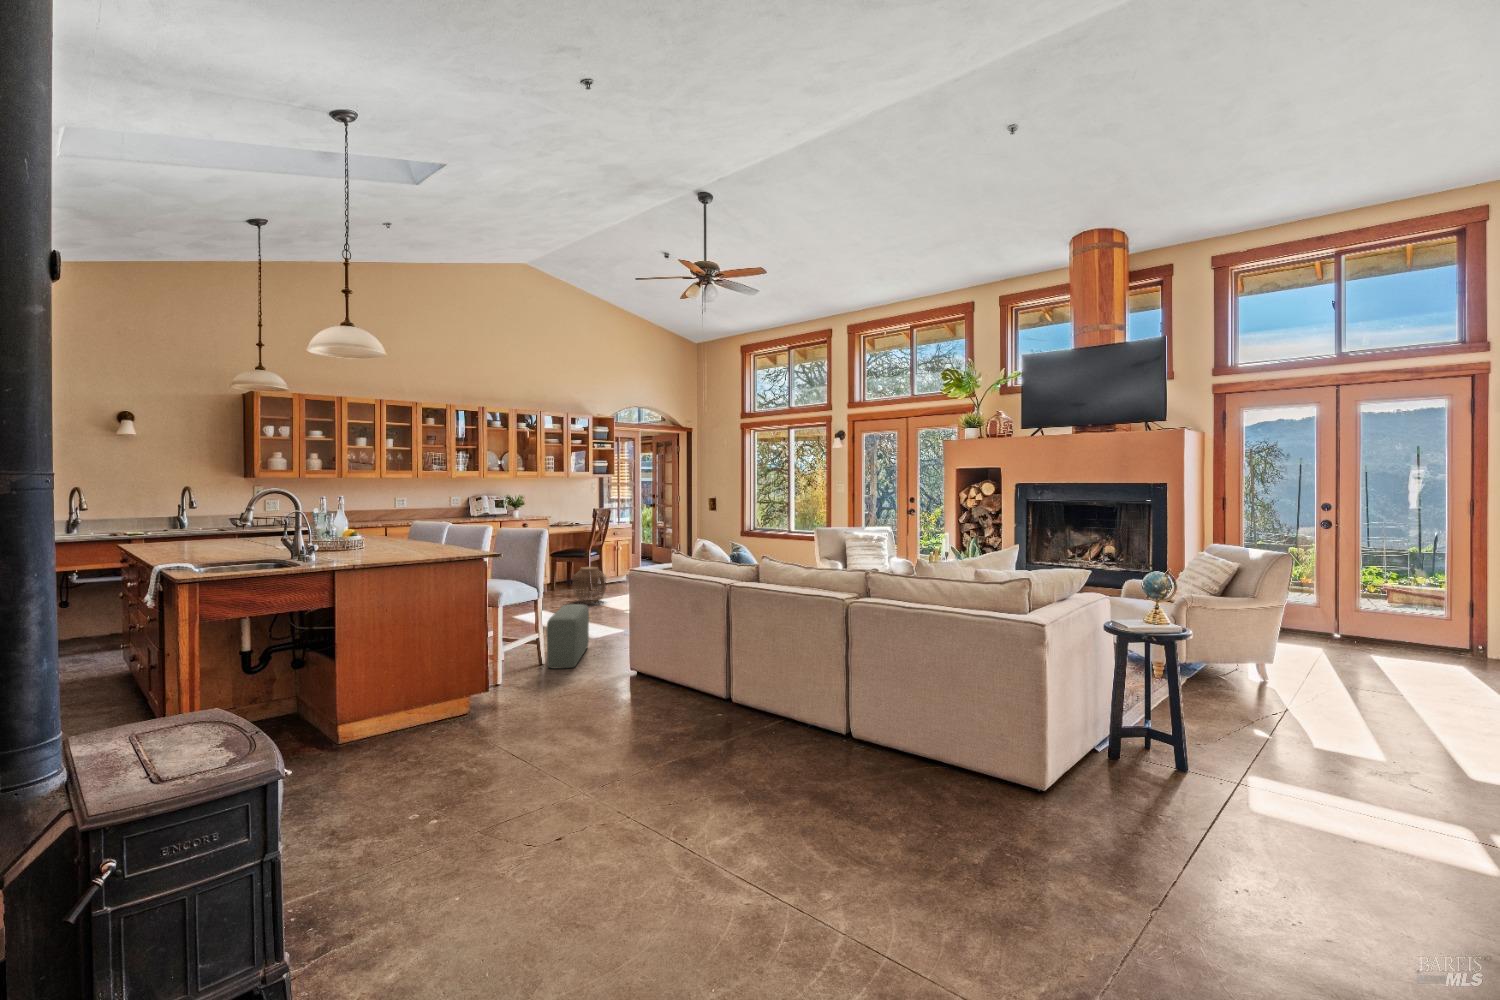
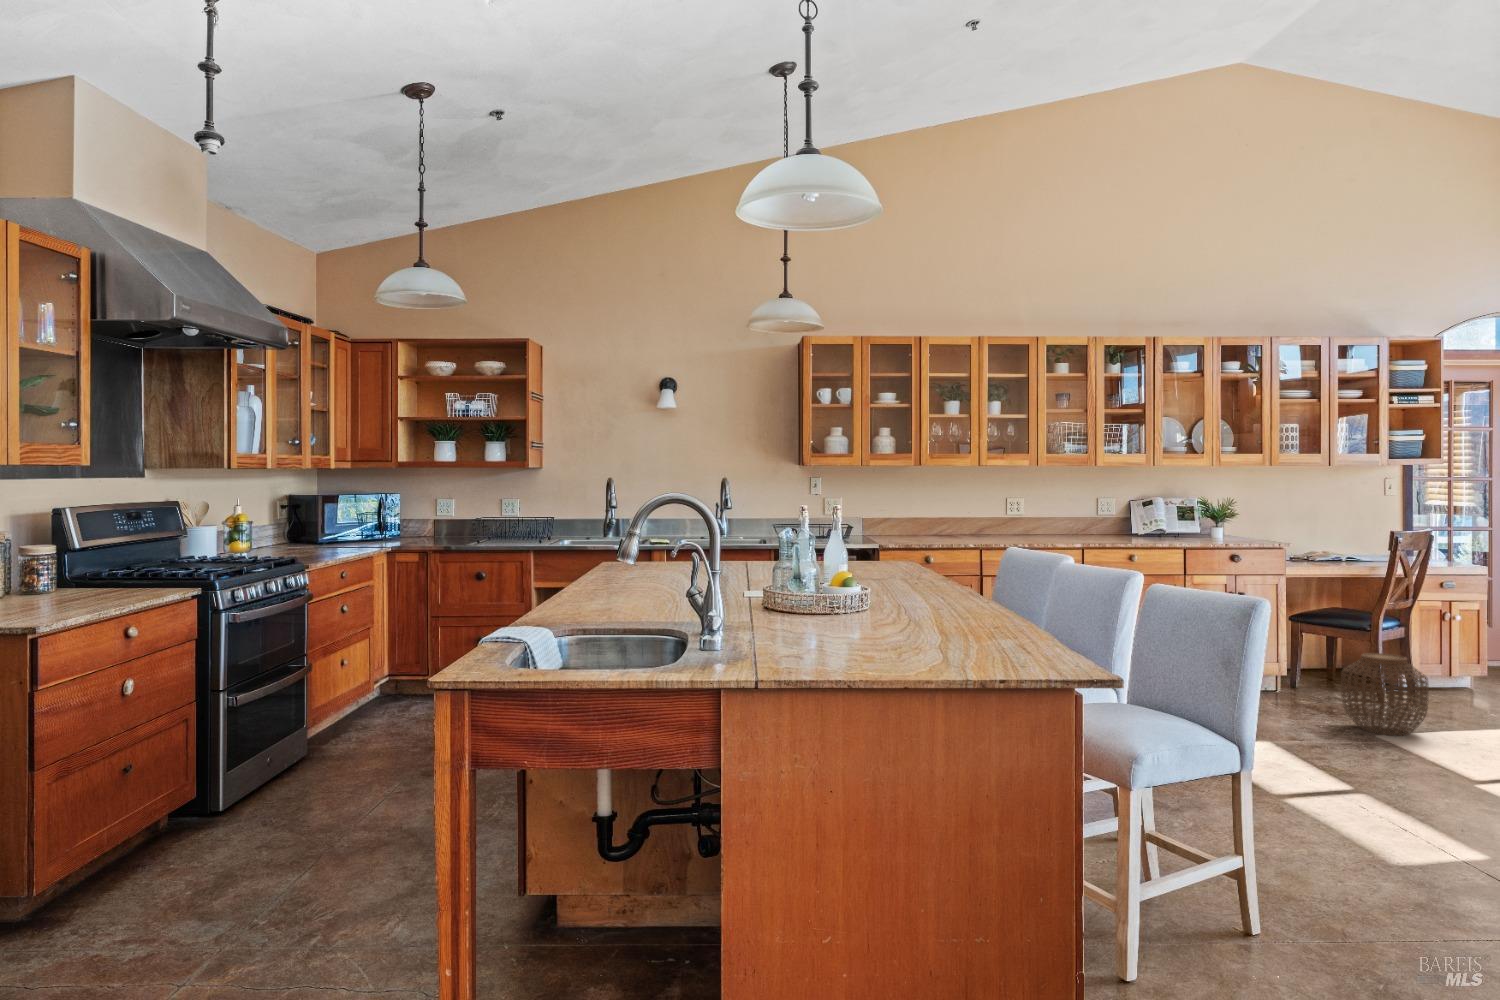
pouf: present [547,604,589,669] -> none [1272,761,1399,966]

